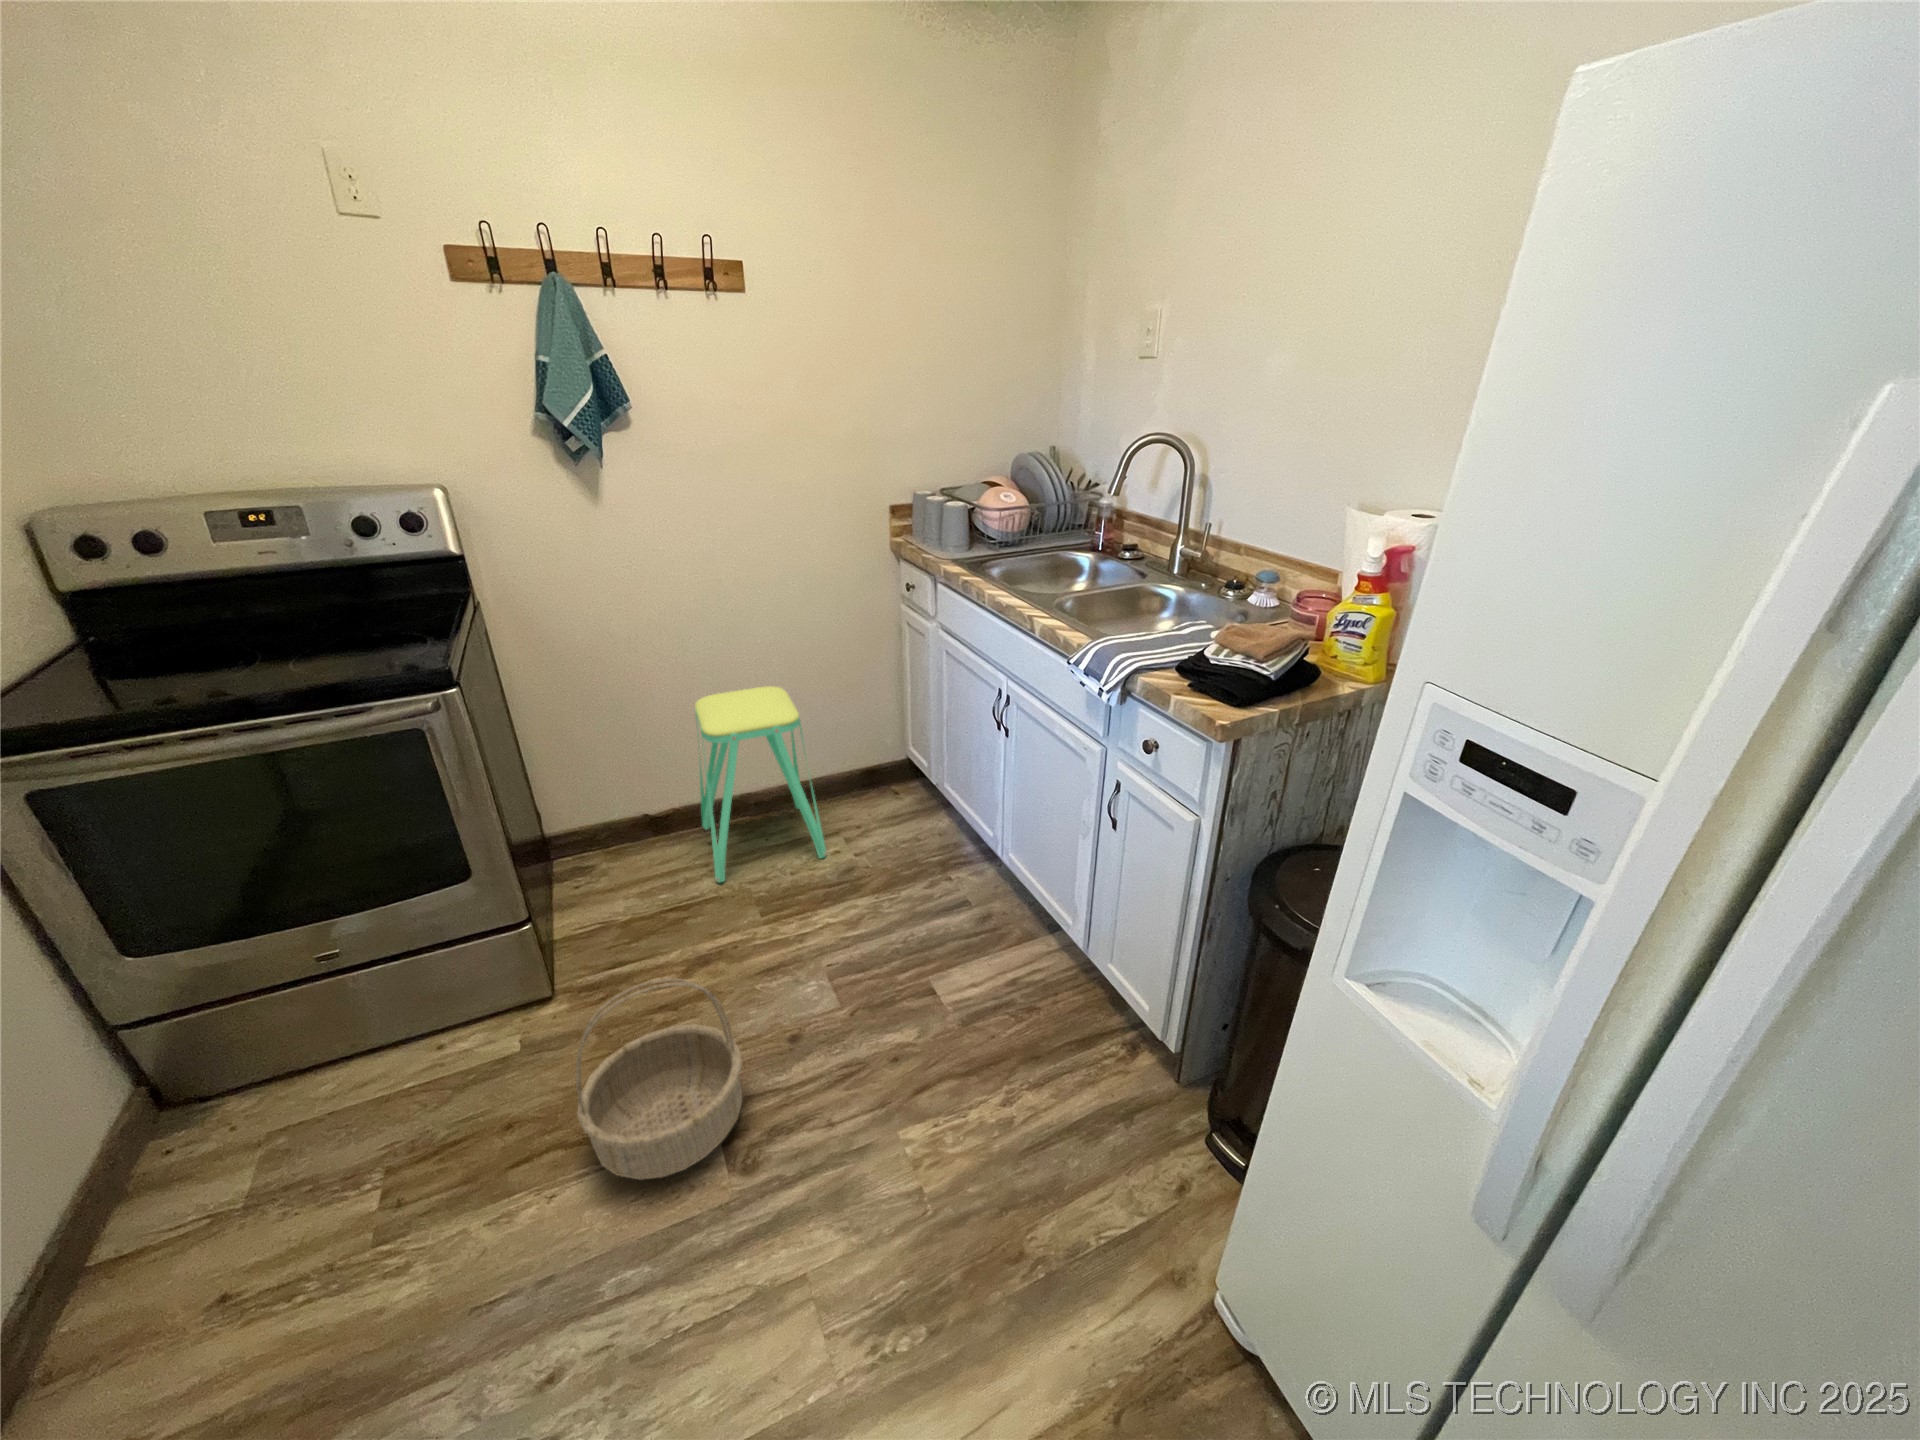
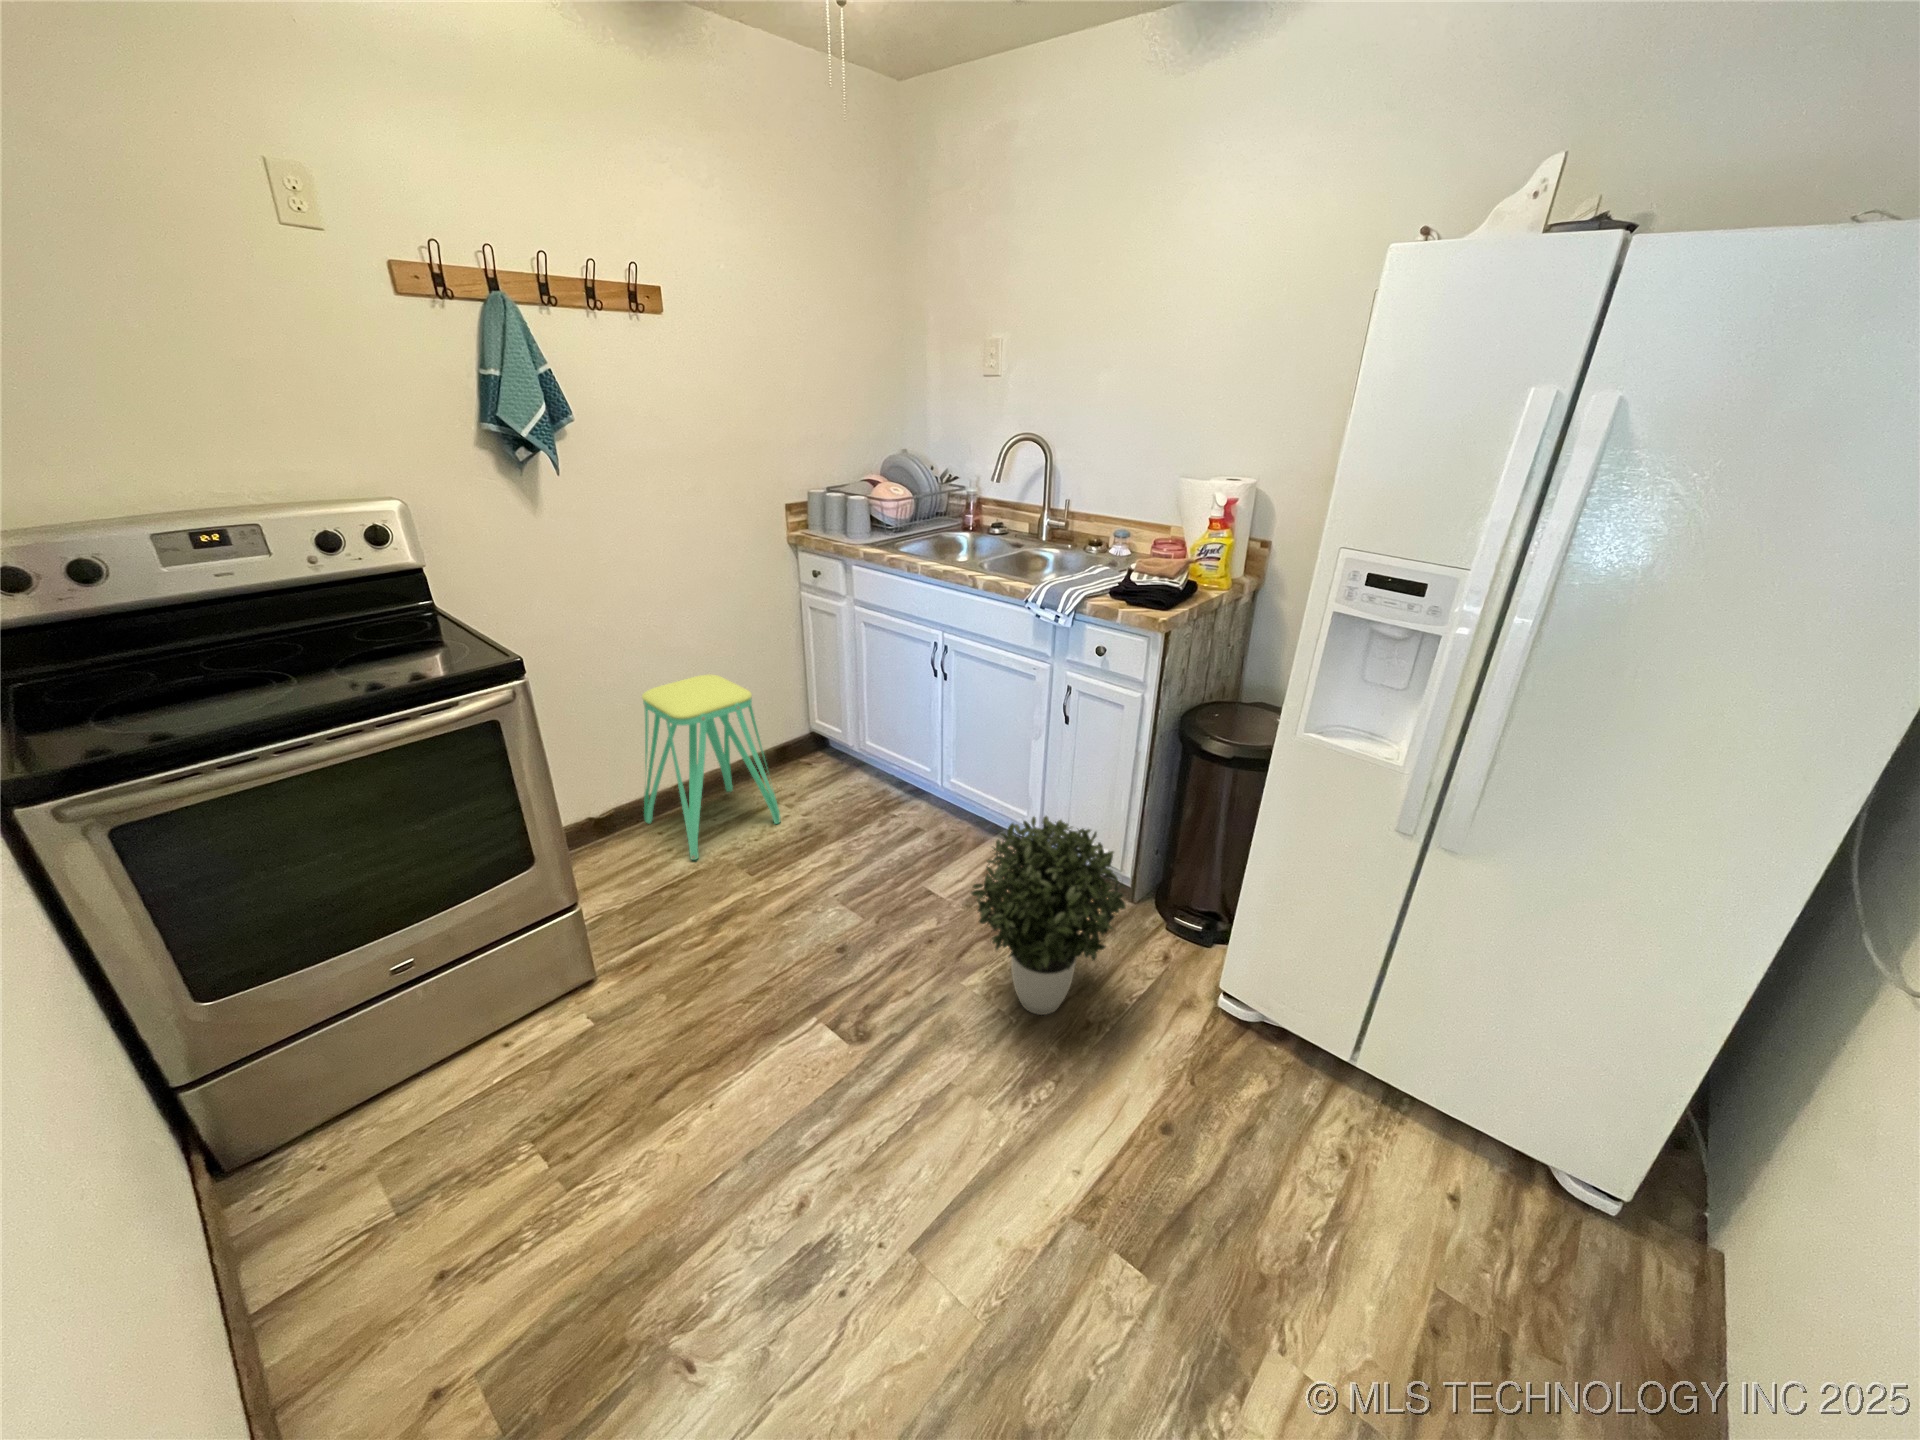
potted plant: none [877,961,1084,1218] -> present [971,816,1126,1015]
basket: present [576,978,742,1180] -> none [711,890,841,1071]

